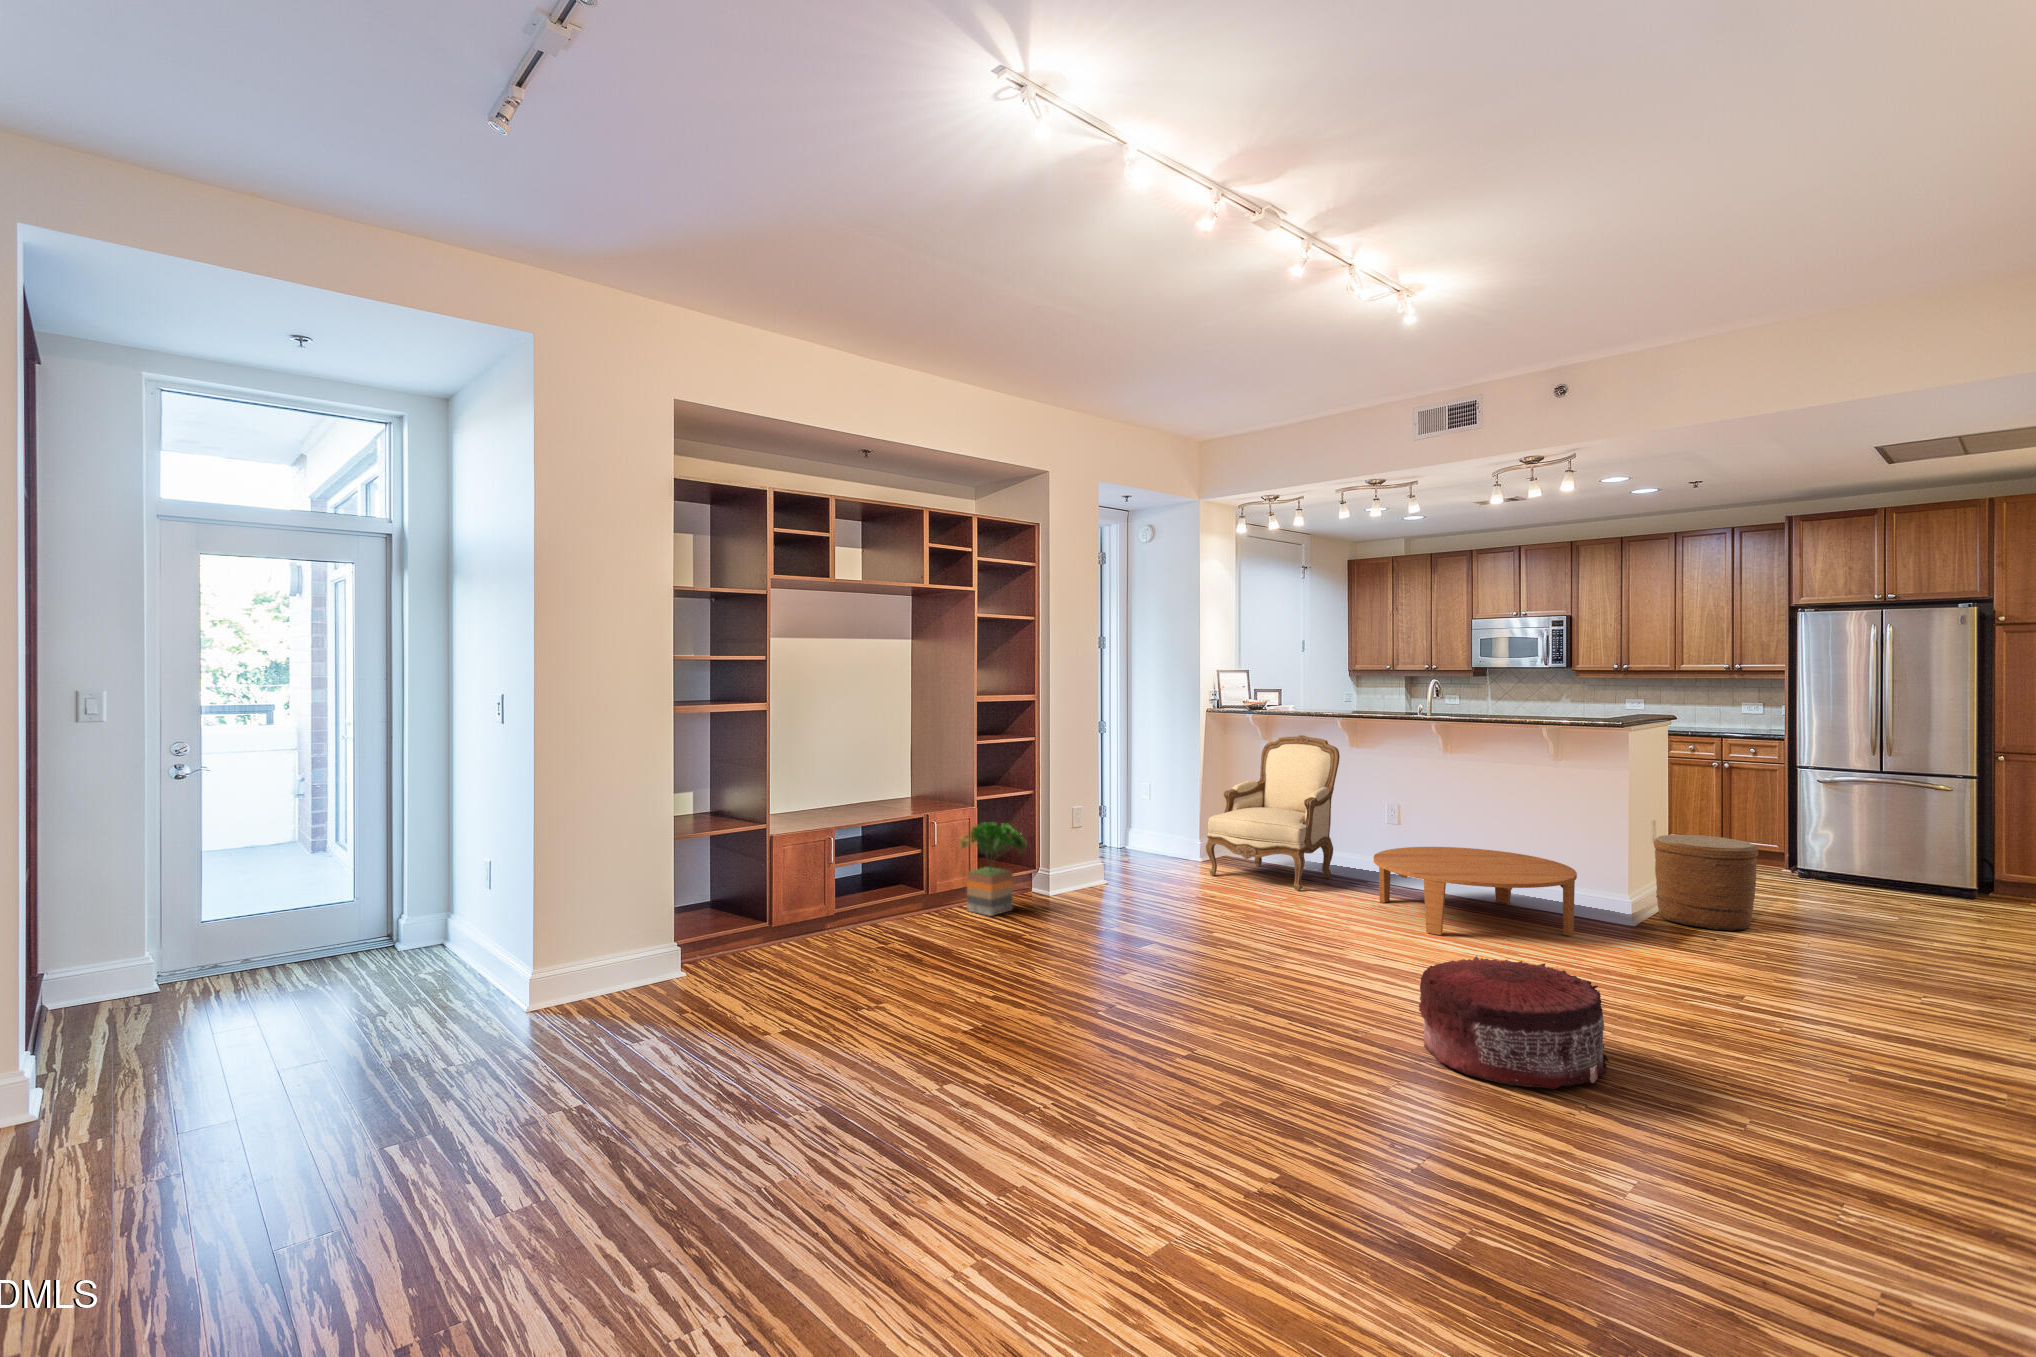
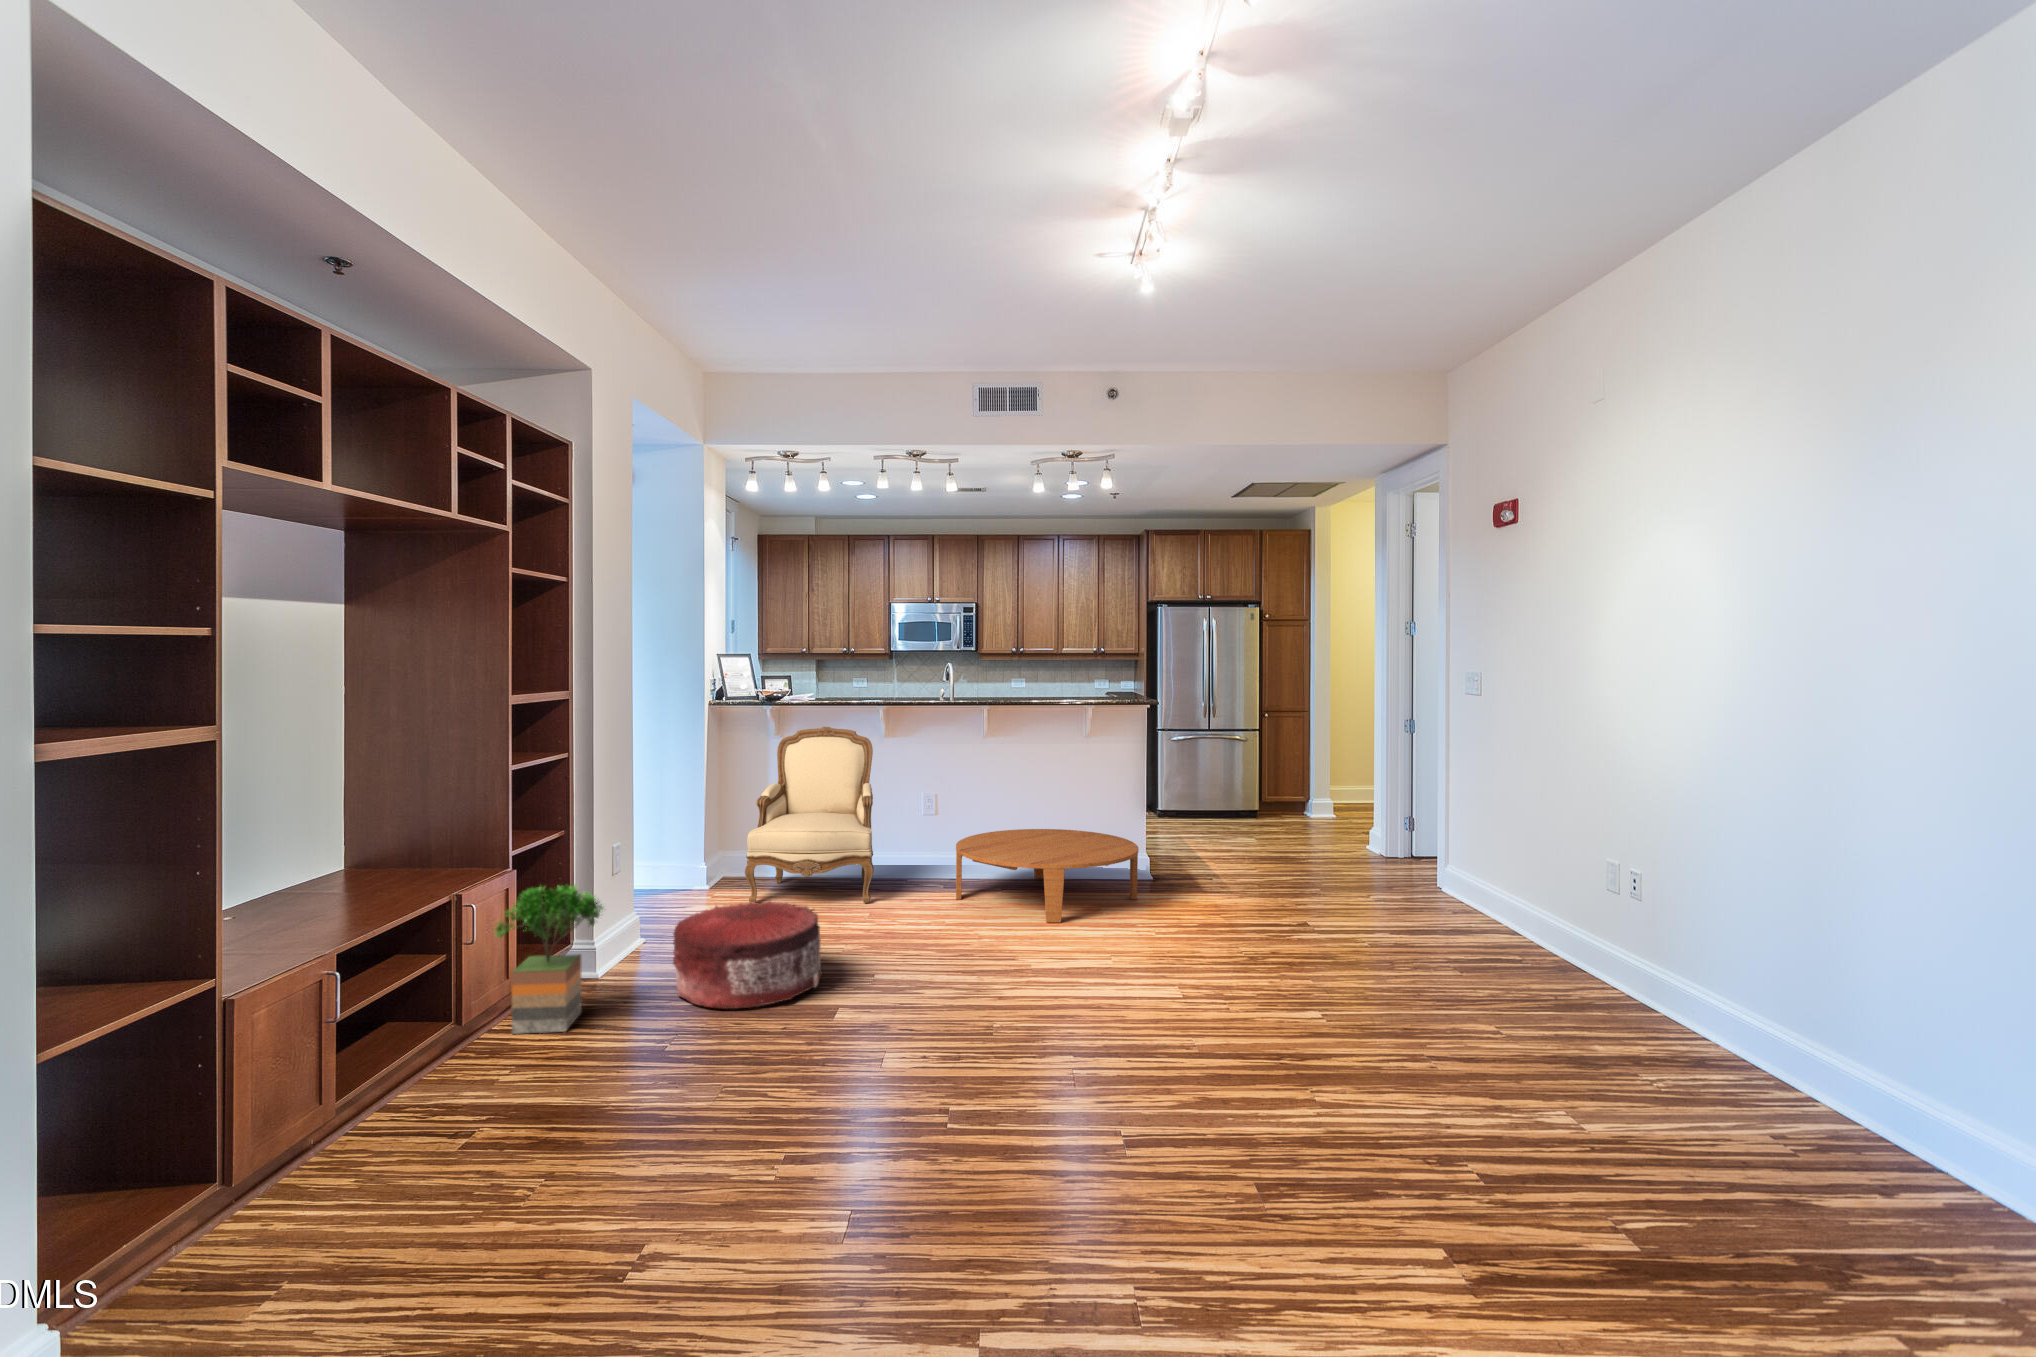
woven basket: present [1654,835,1758,931] -> none [1145,794,1218,872]
pouf: present [1419,956,1609,1089] -> present [673,901,822,1009]

